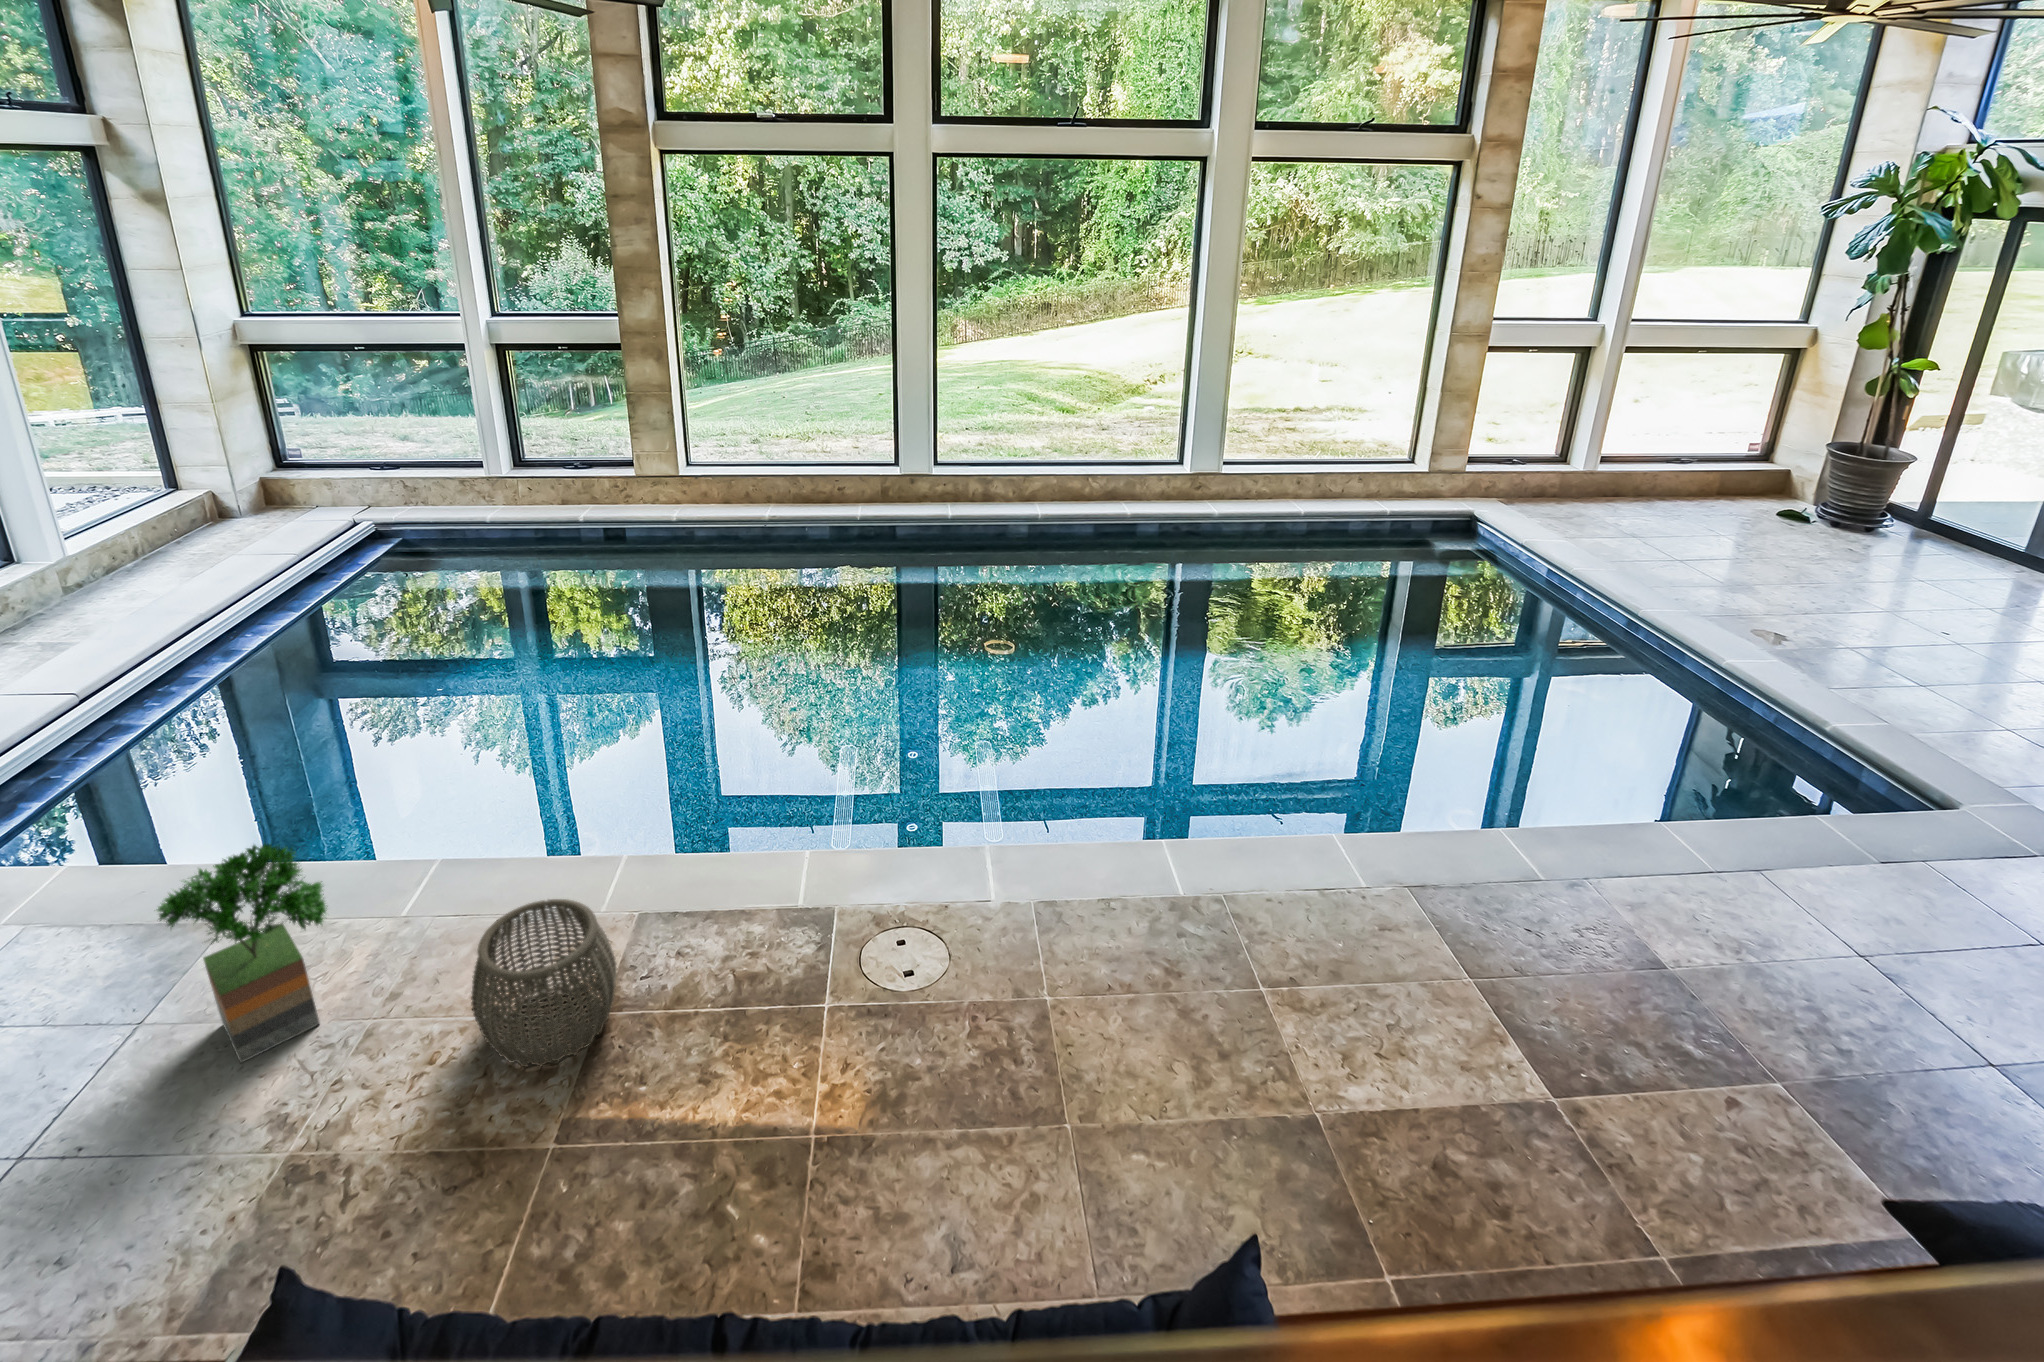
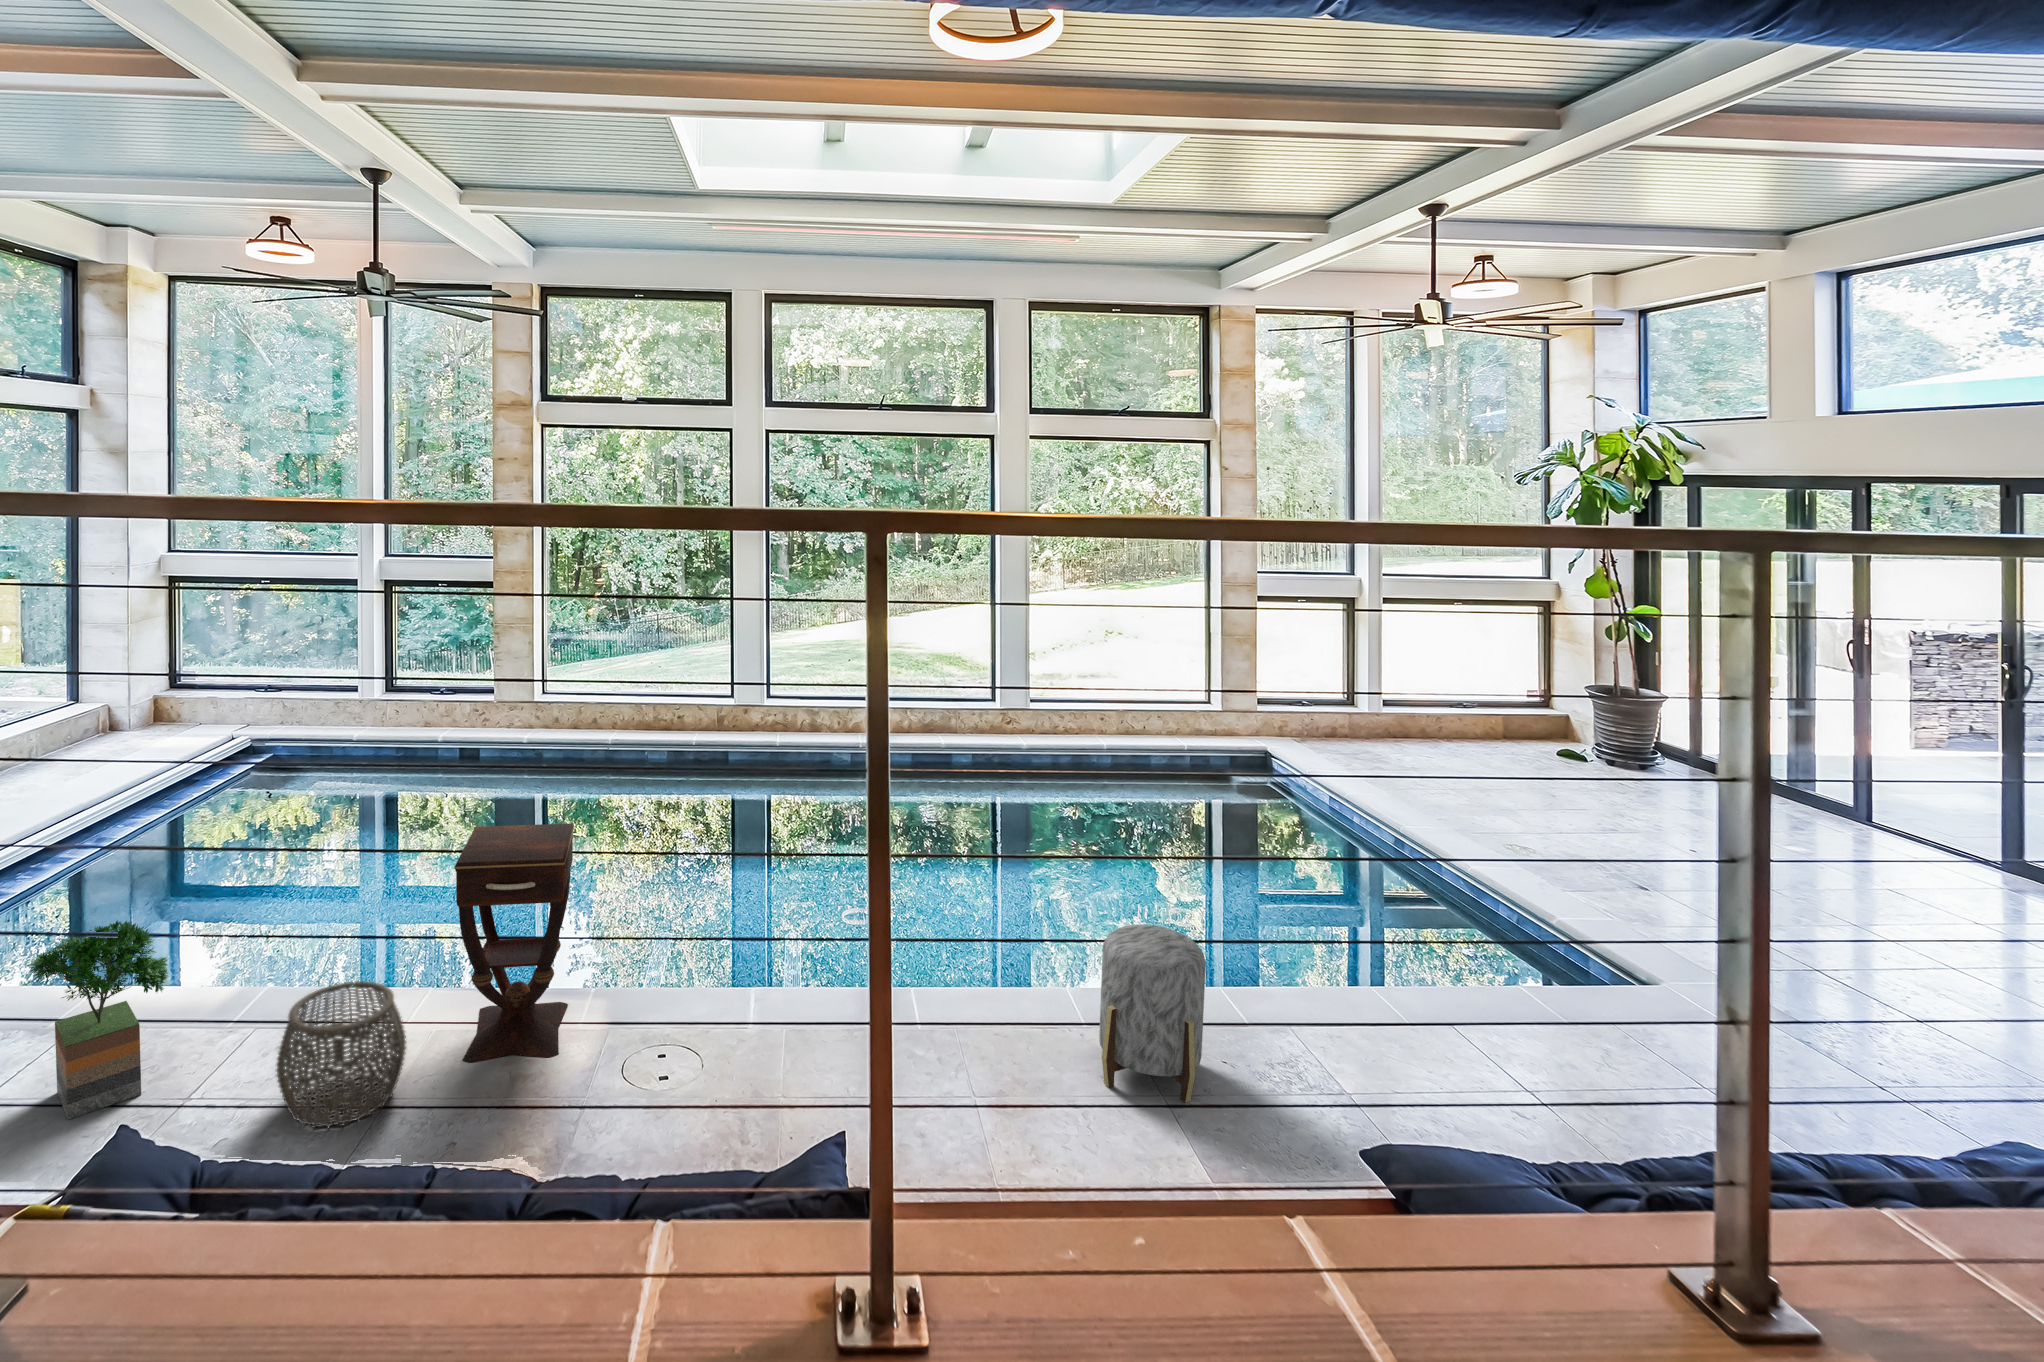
side table: none [650,699,785,967] -> present [454,823,574,1062]
stool: none [1386,806,1524,998] -> present [1099,924,1206,1103]

